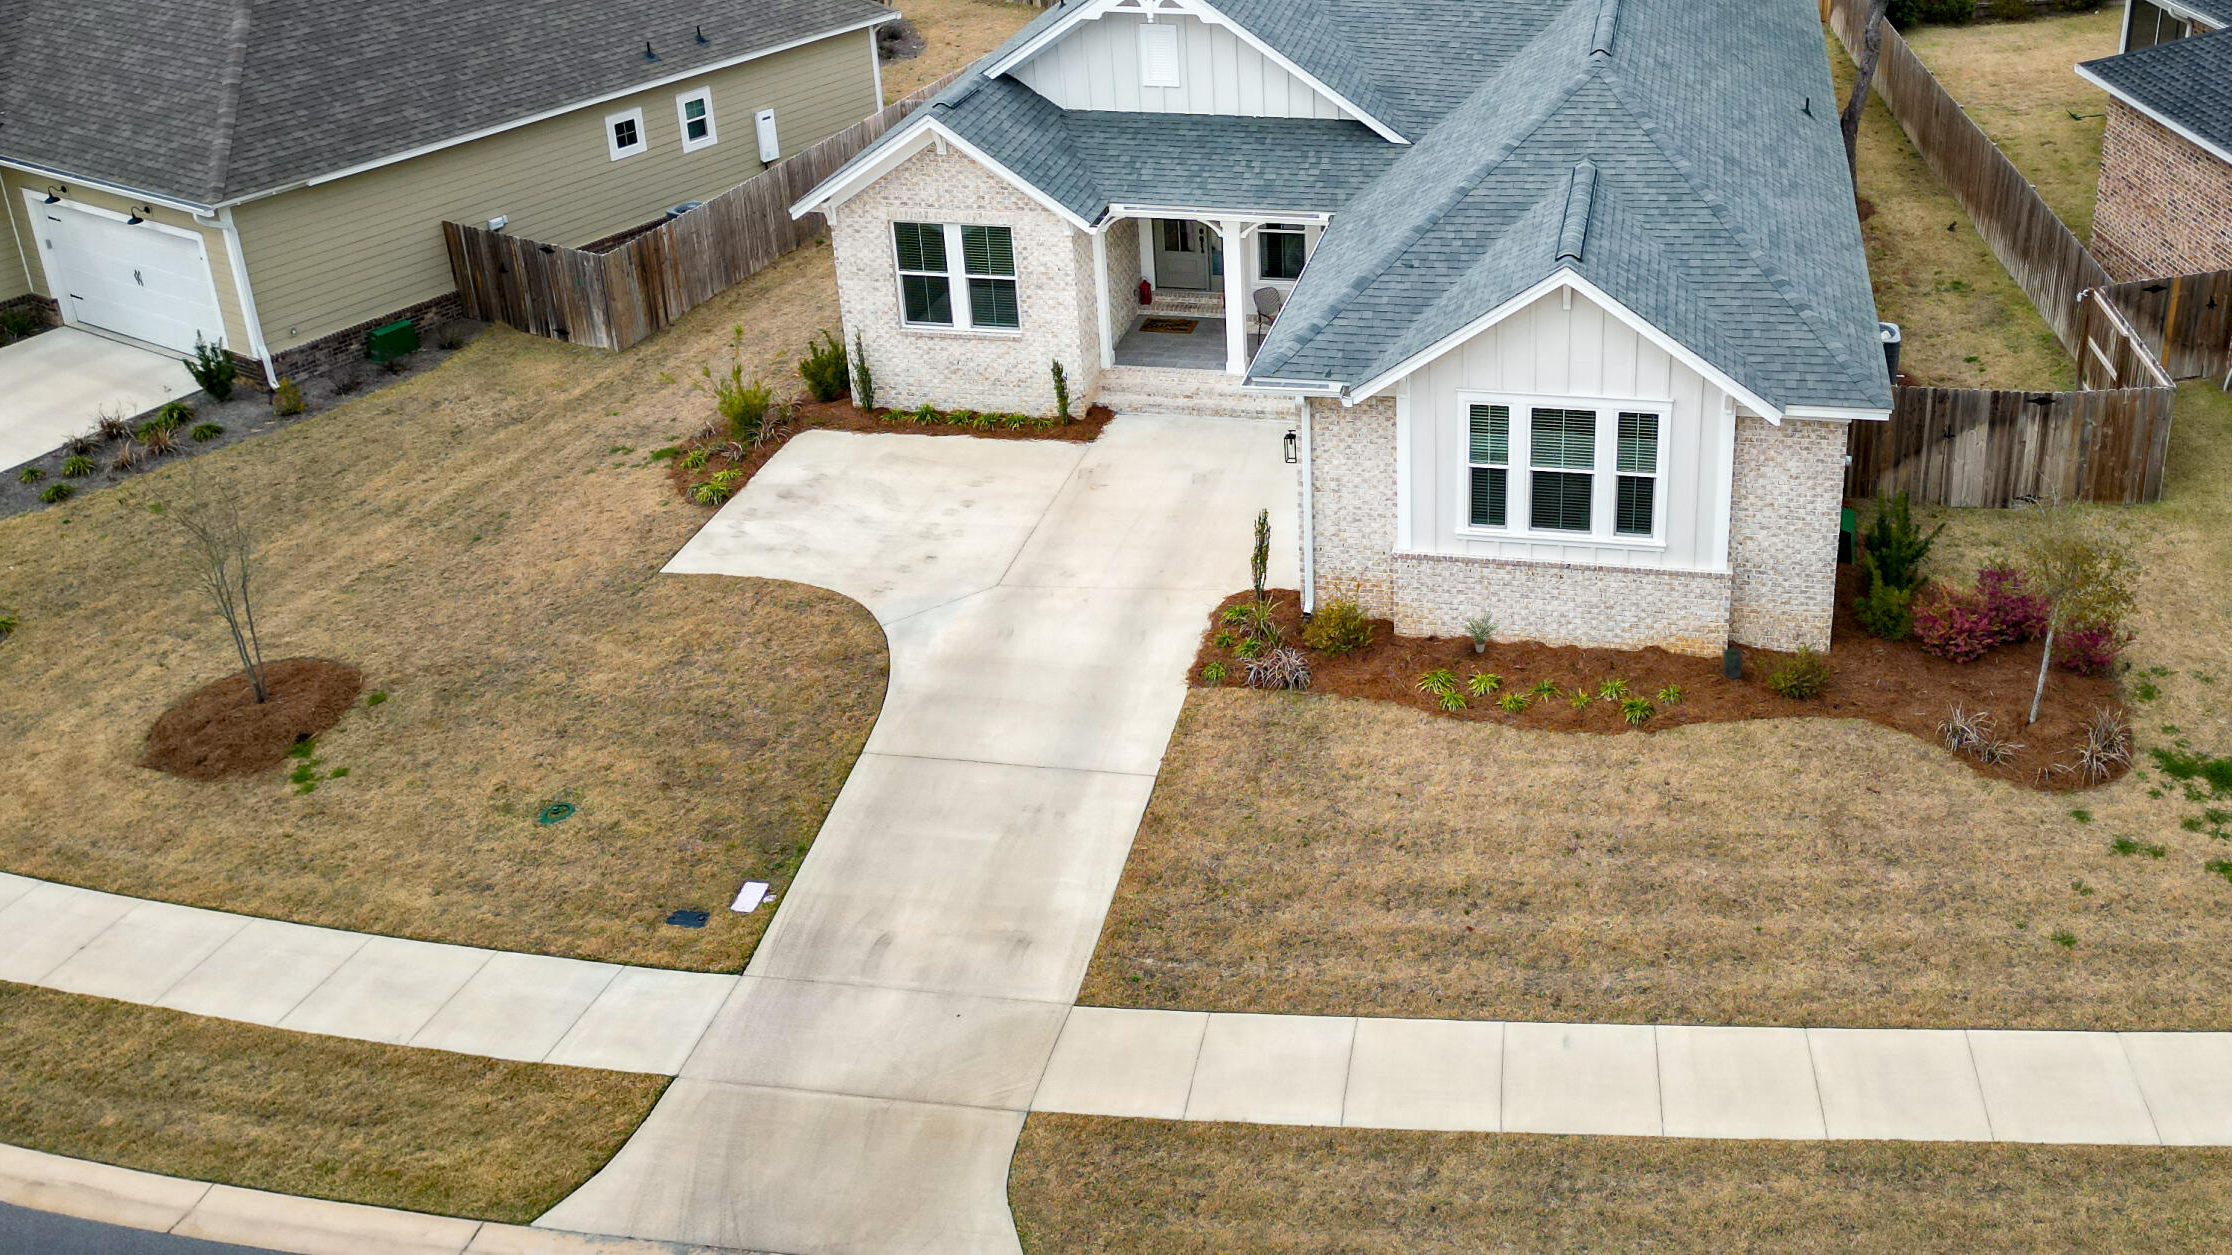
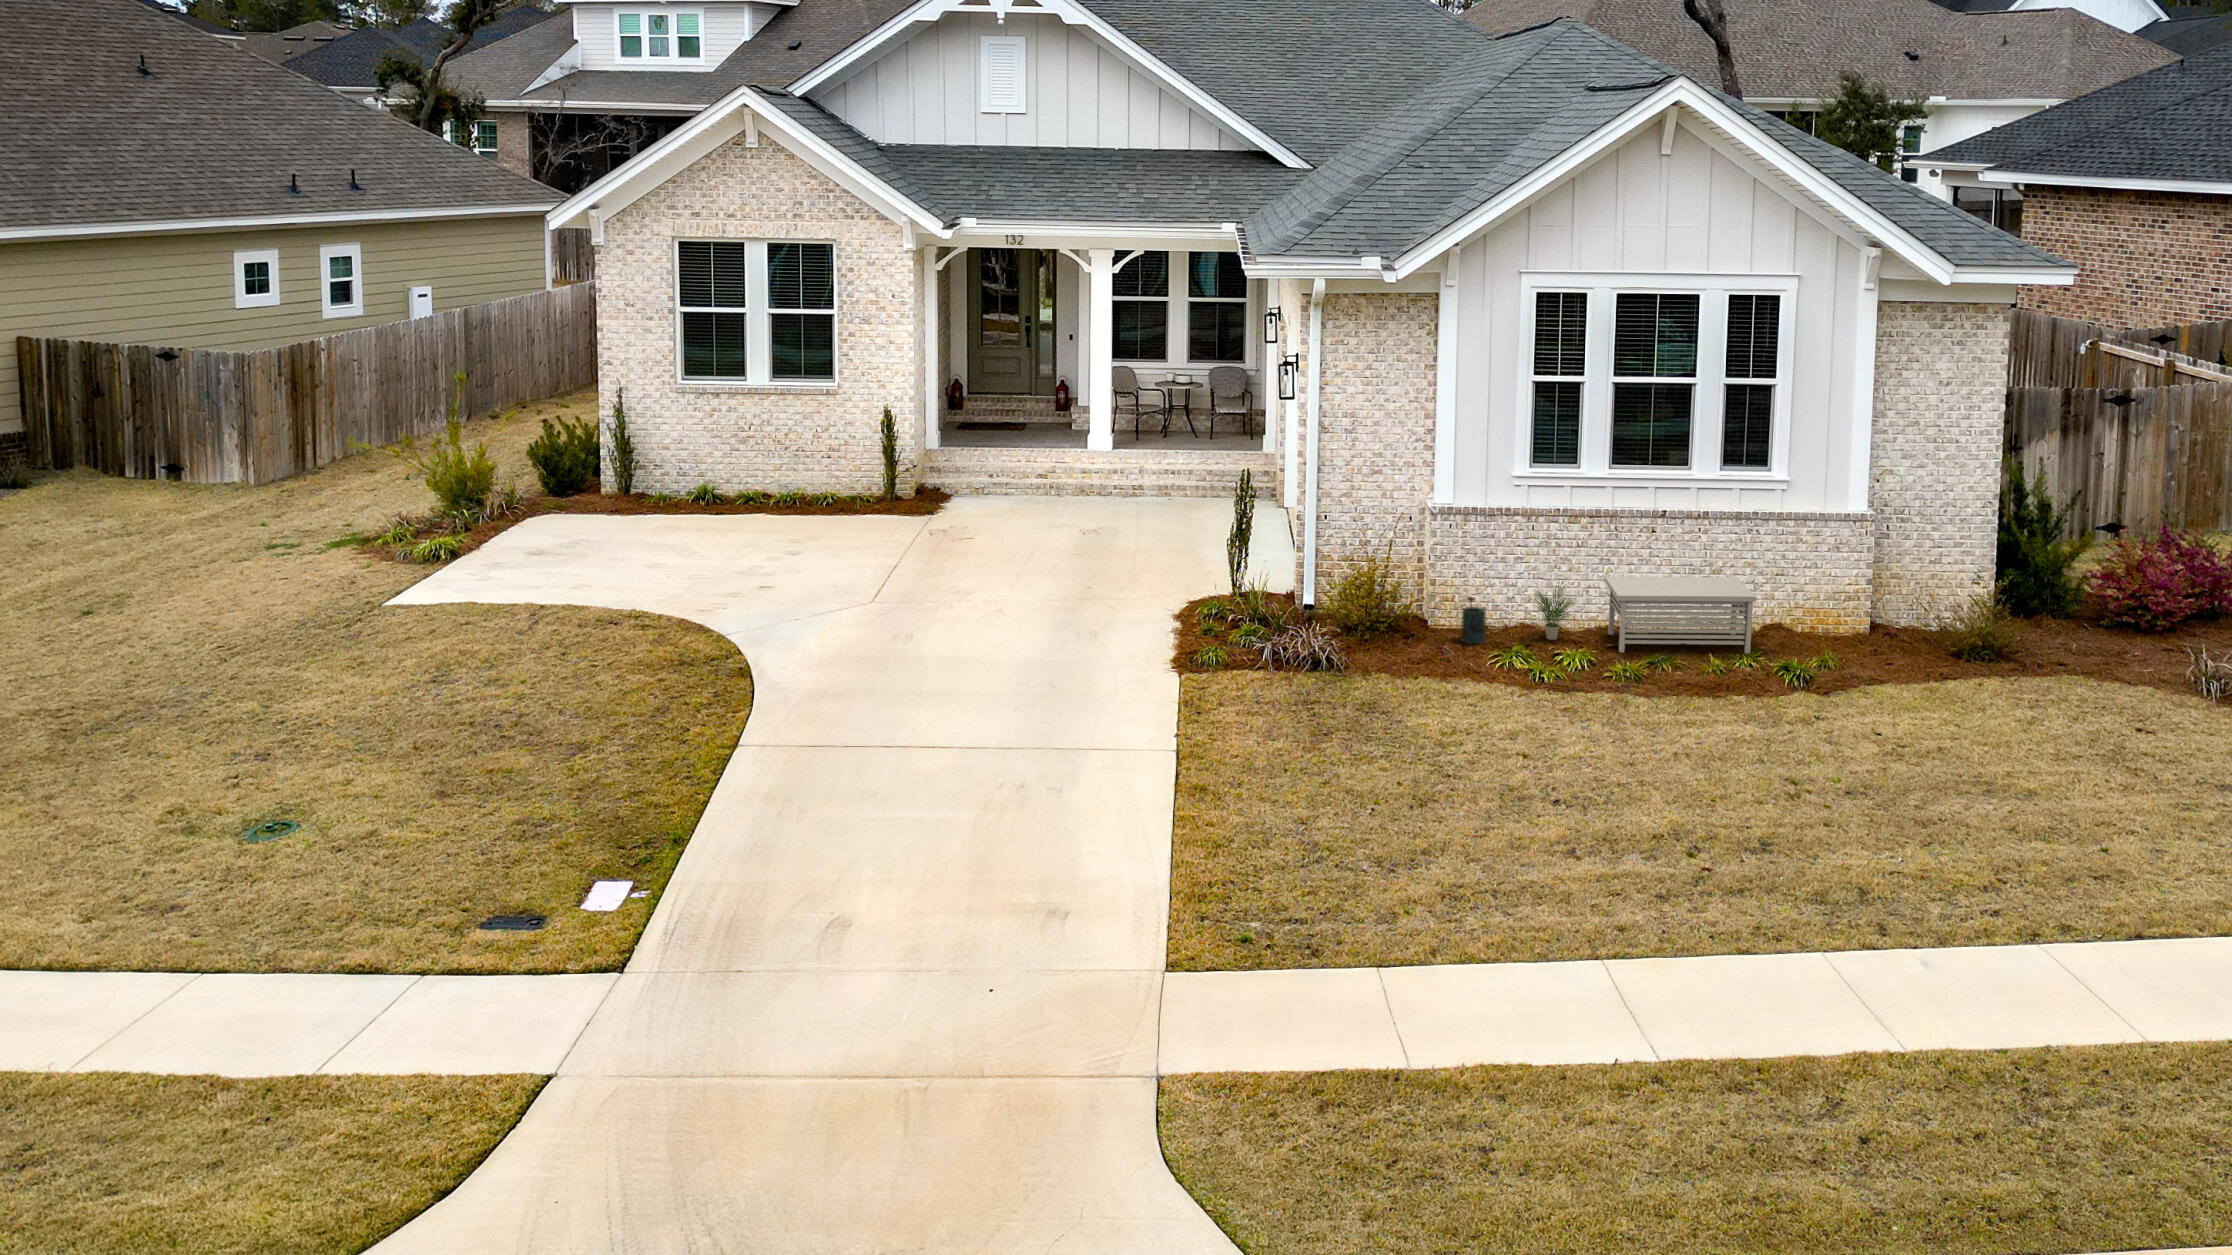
storage bench: none [1518,608,1625,683] -> present [1605,577,1756,654]
watering can: present [1722,647,1743,679] -> present [1462,597,1486,644]

